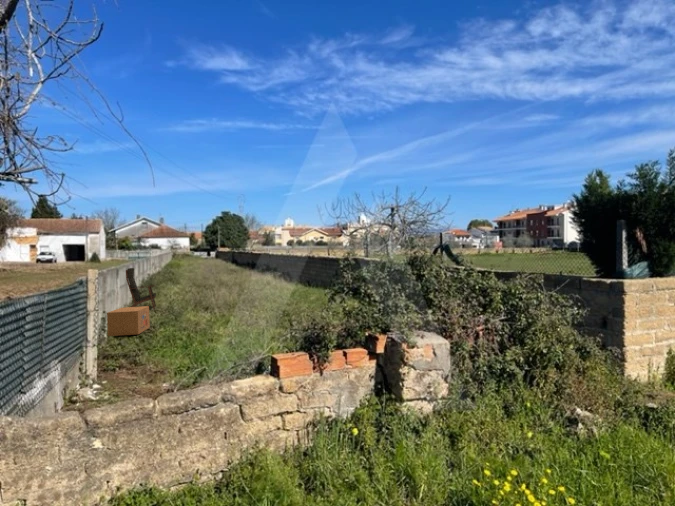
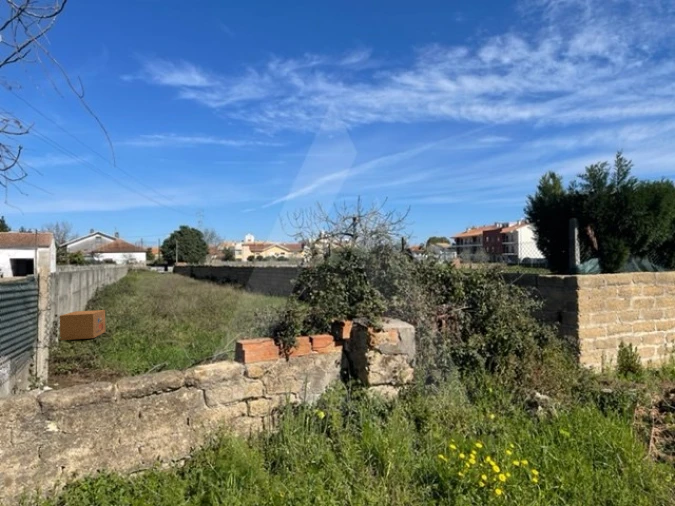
lounge chair: present [126,268,156,309] -> none [80,273,113,318]

